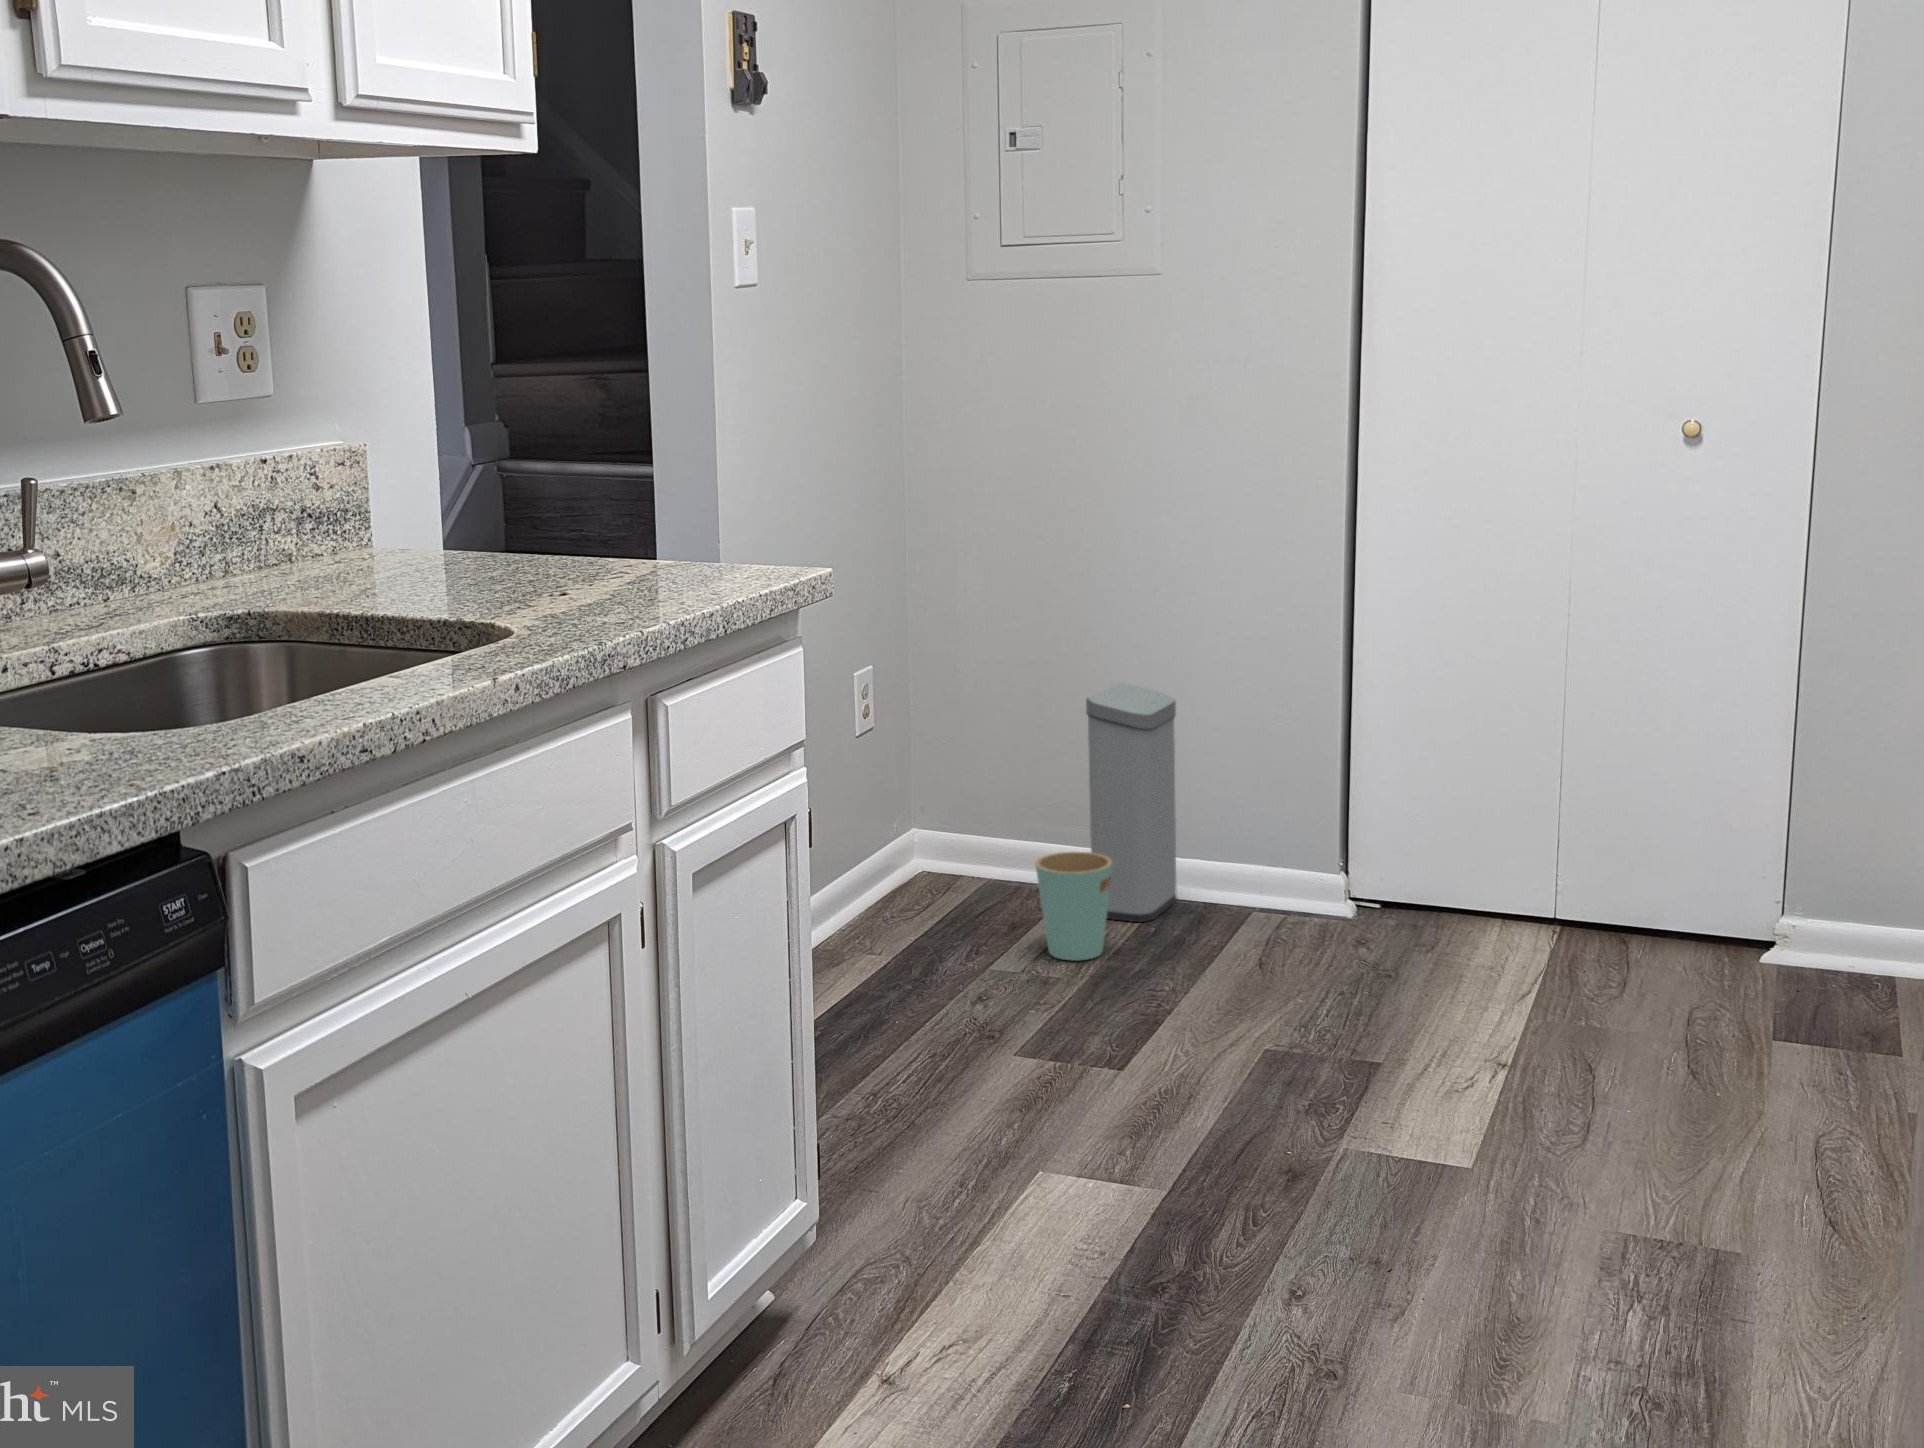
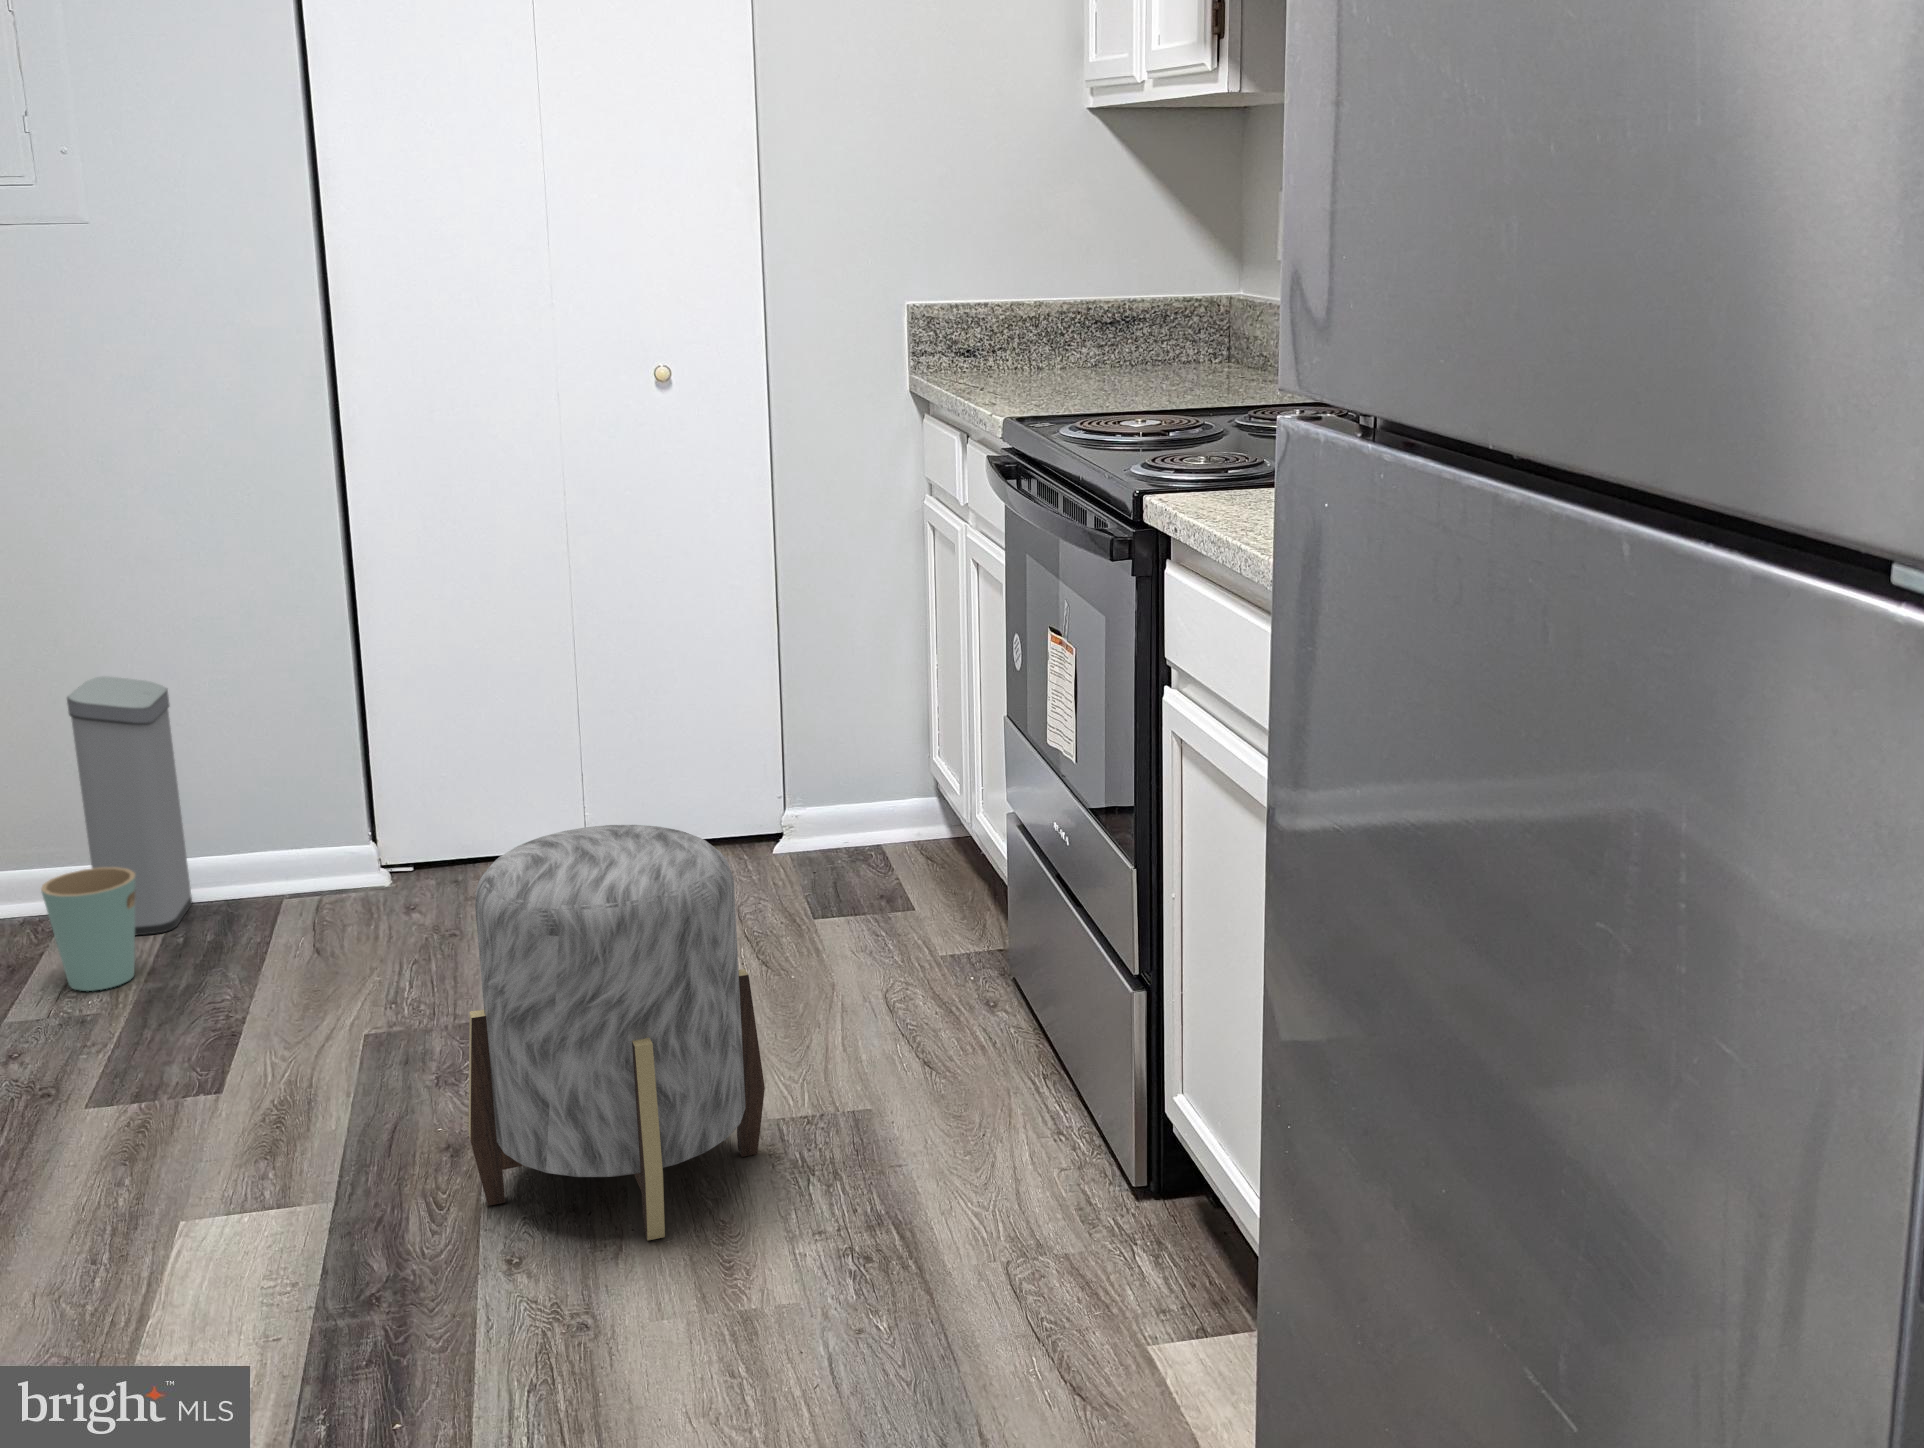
stool: none [1287,879,1603,1316] -> present [469,825,765,1240]

